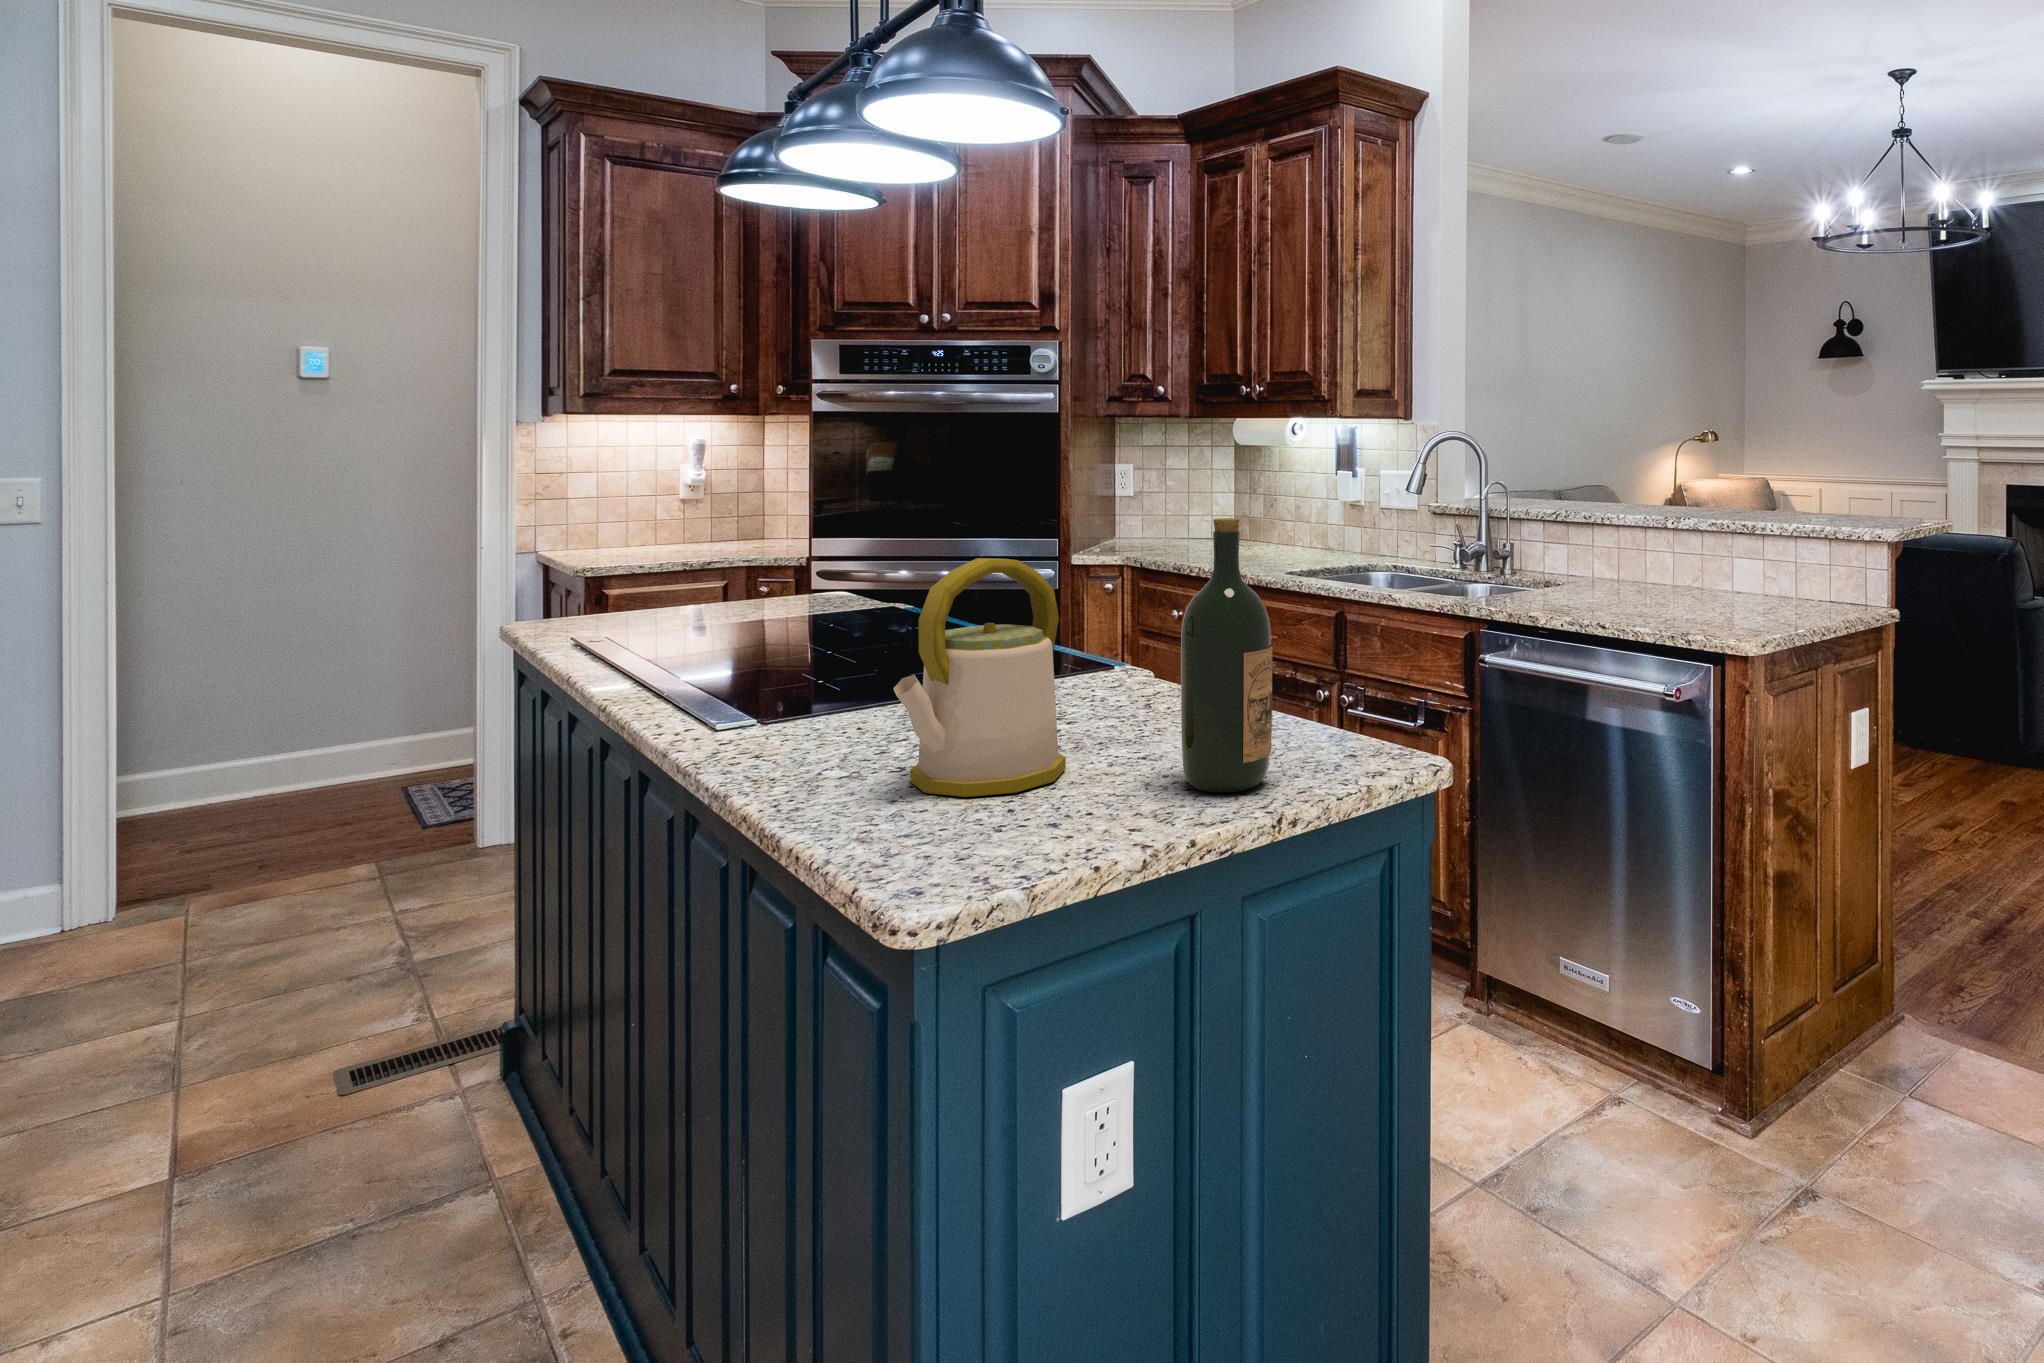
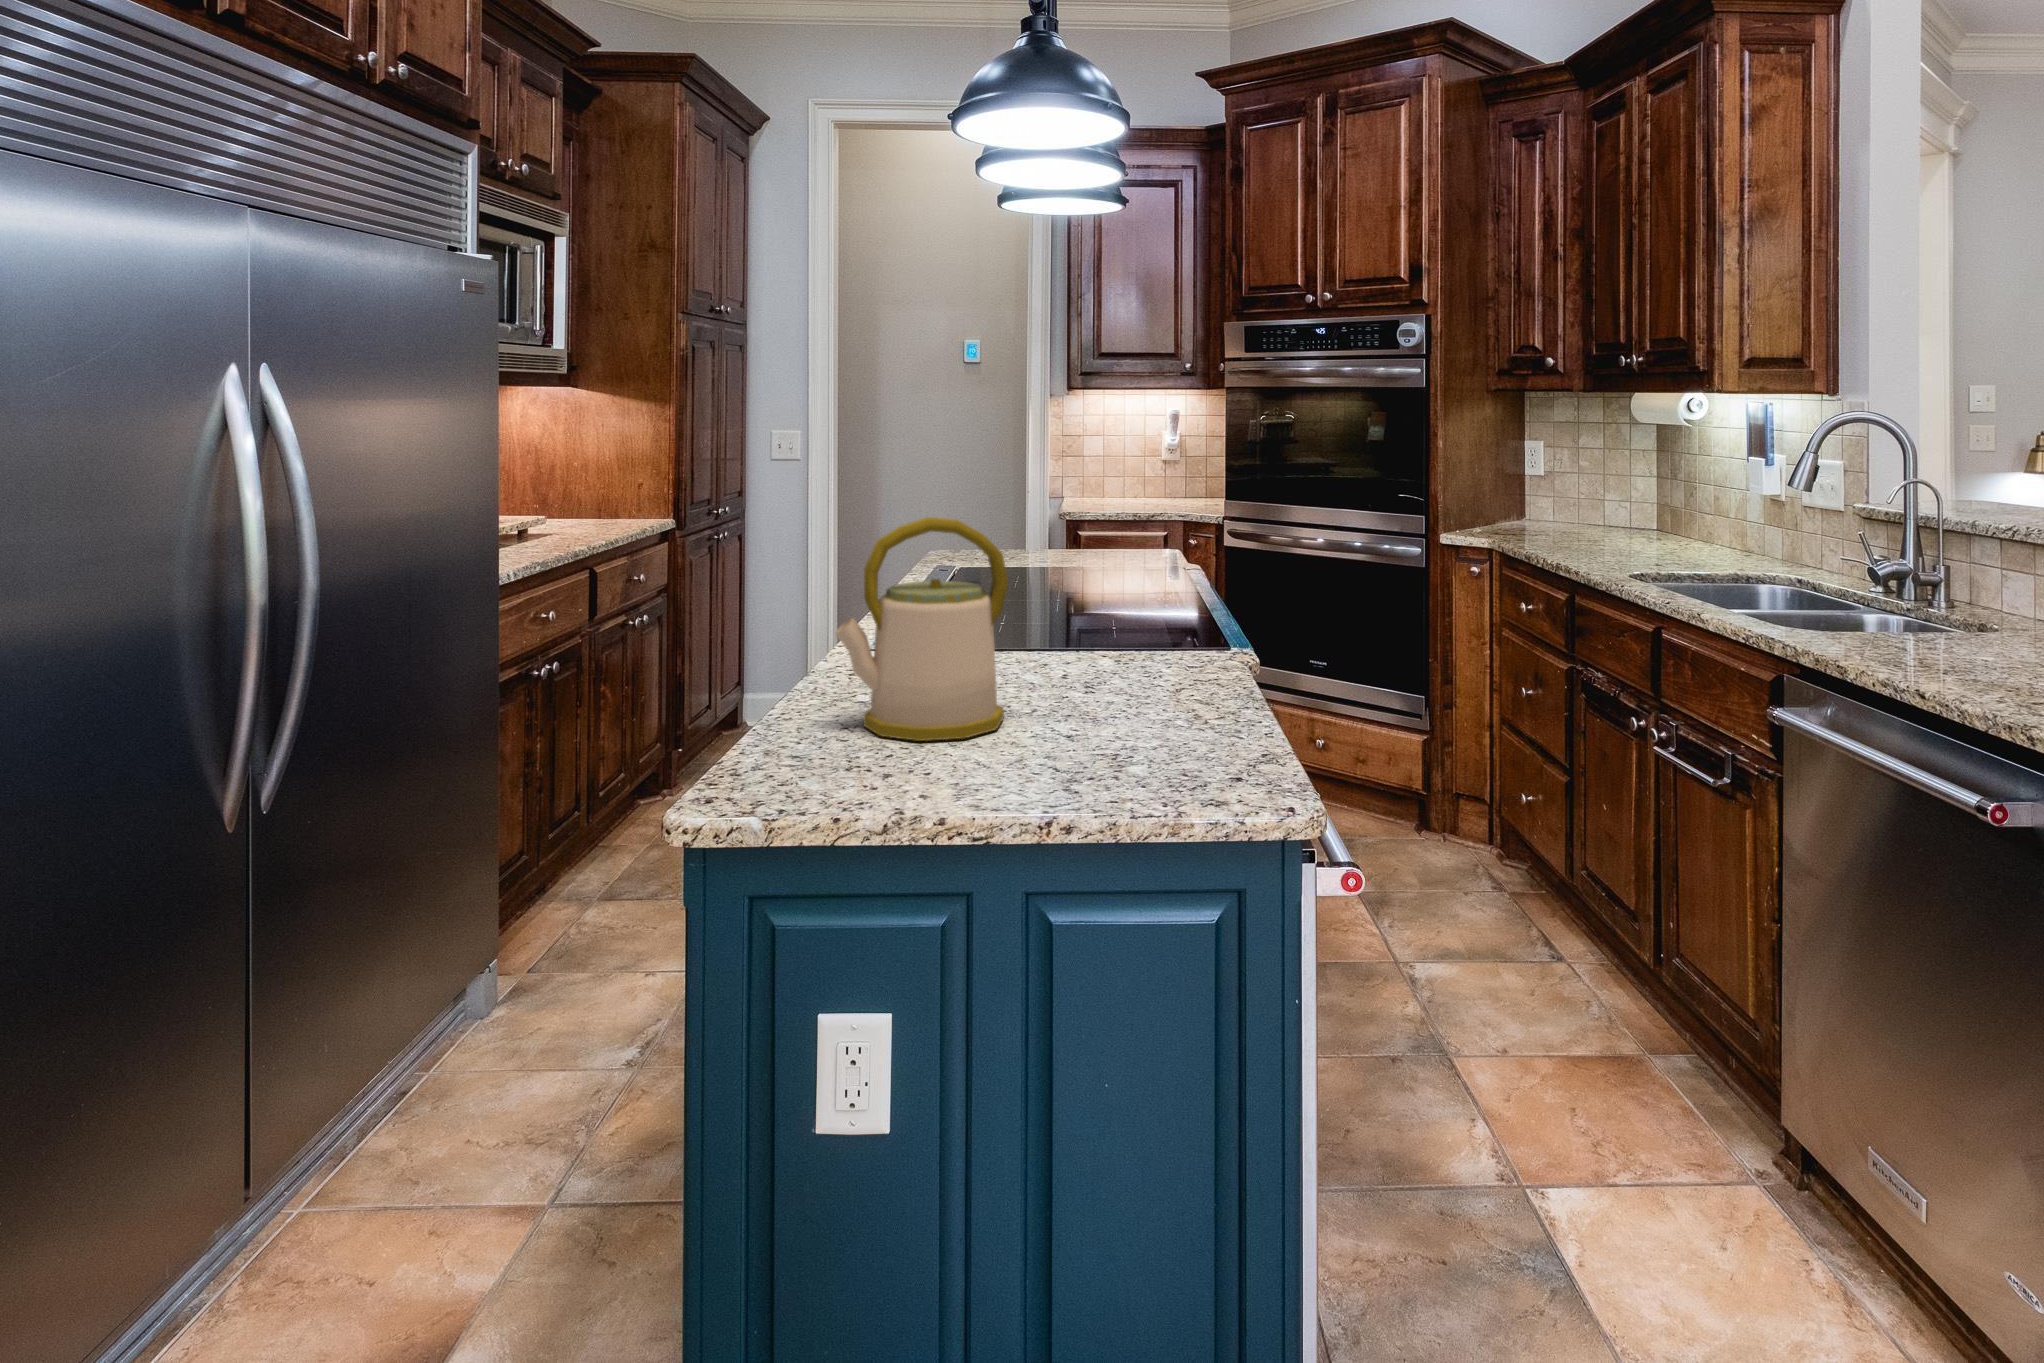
wine bottle: present [1181,518,1272,792] -> none [1046,492,1141,784]

